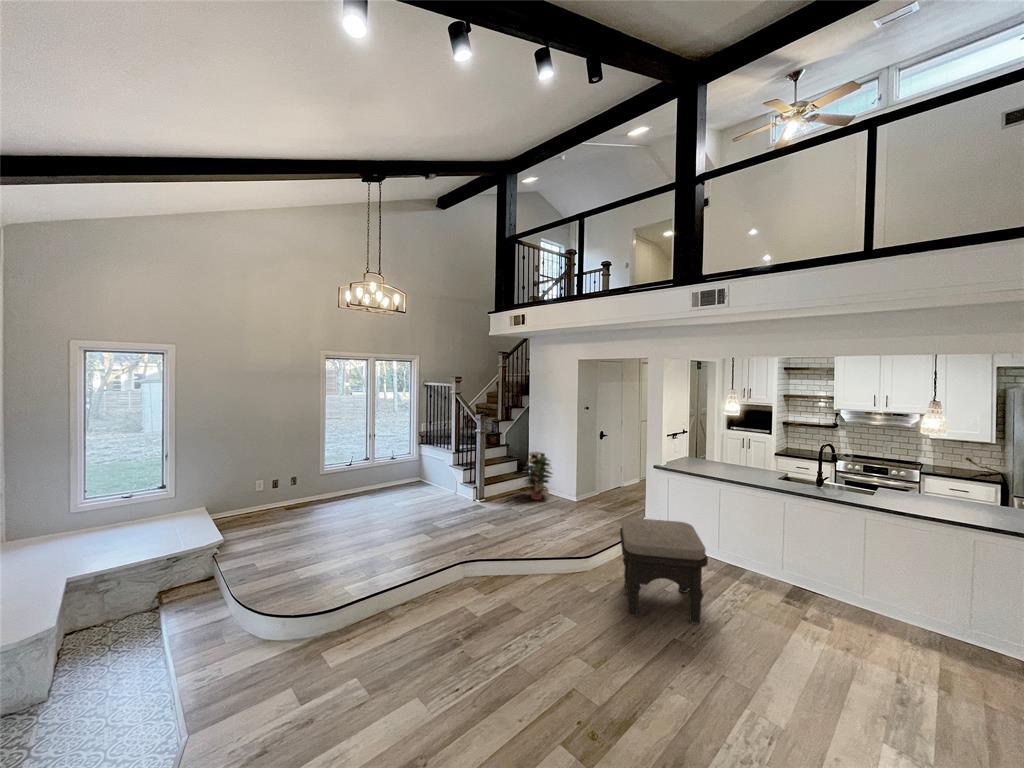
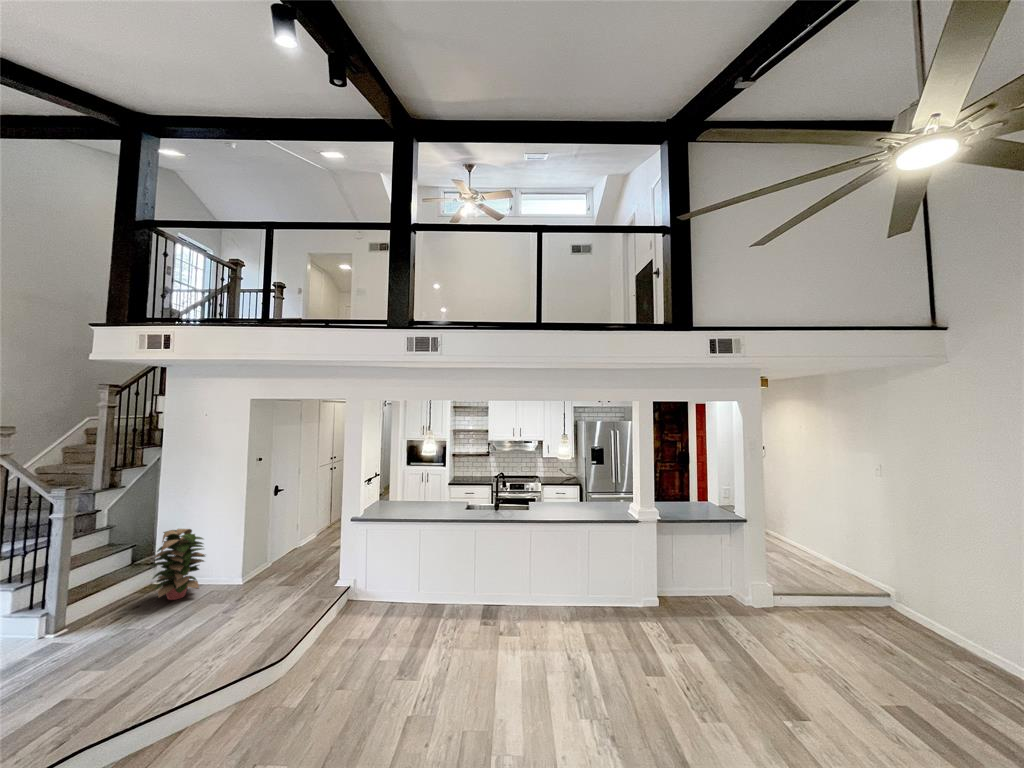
ottoman: present [620,518,708,625] -> none [329,578,432,712]

